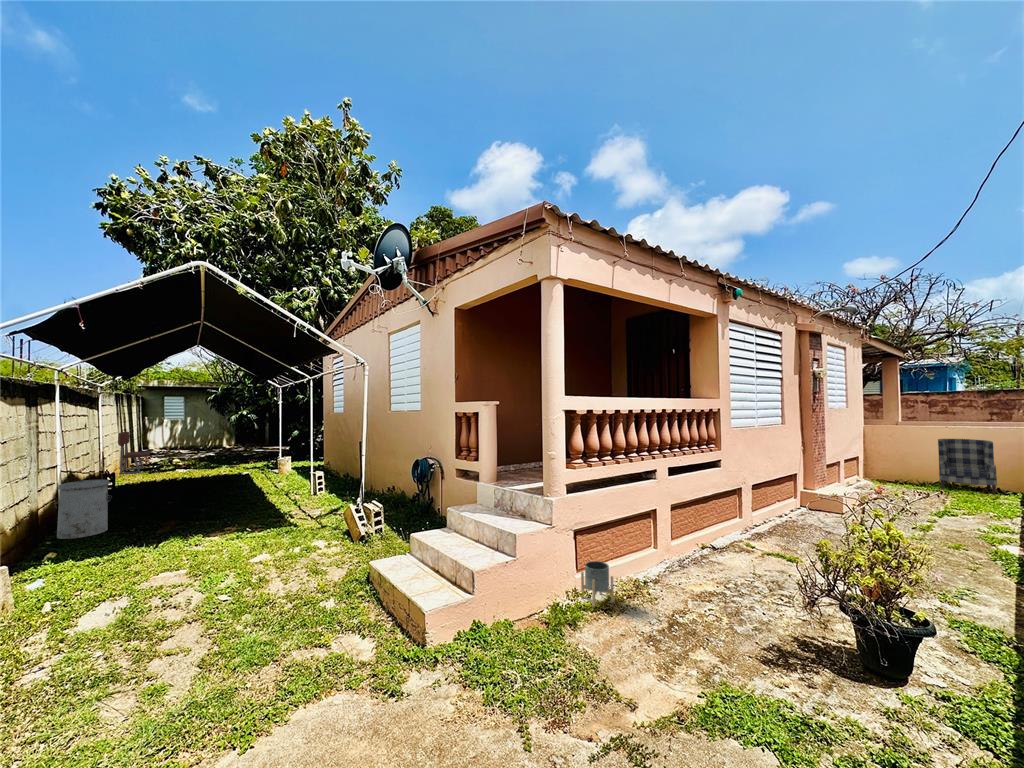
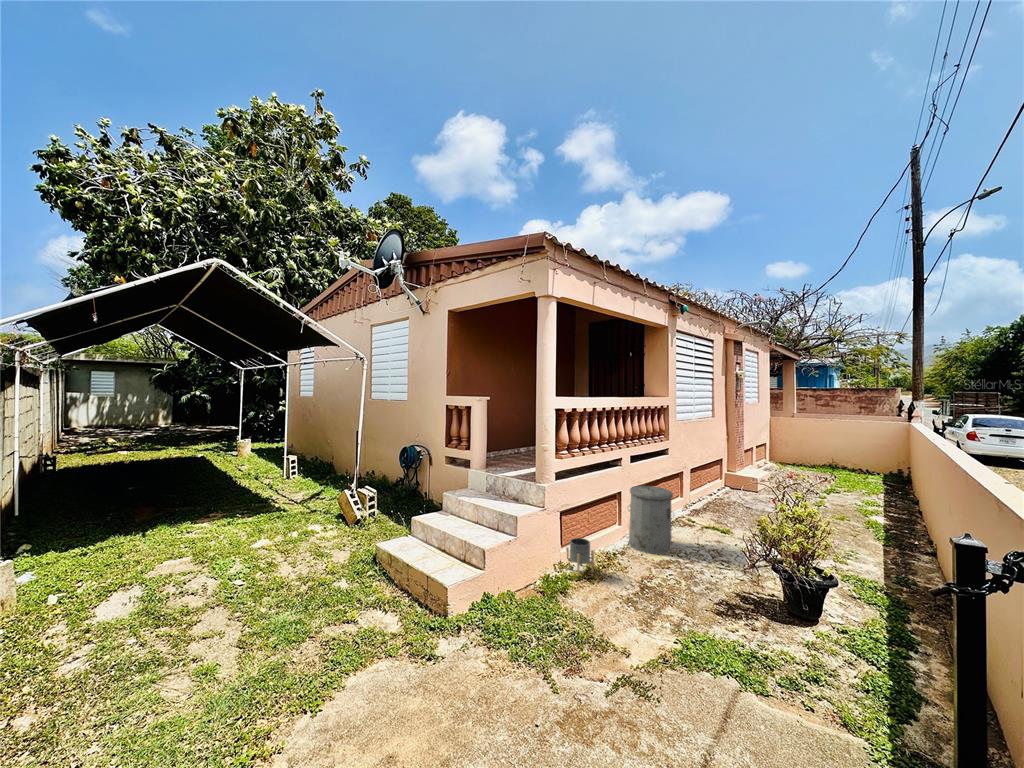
bench: present [118,432,151,474] -> none [59,413,96,459]
chair: present [938,439,997,494] -> none [825,430,866,475]
trash can: present [55,479,112,539] -> present [629,486,673,554]

